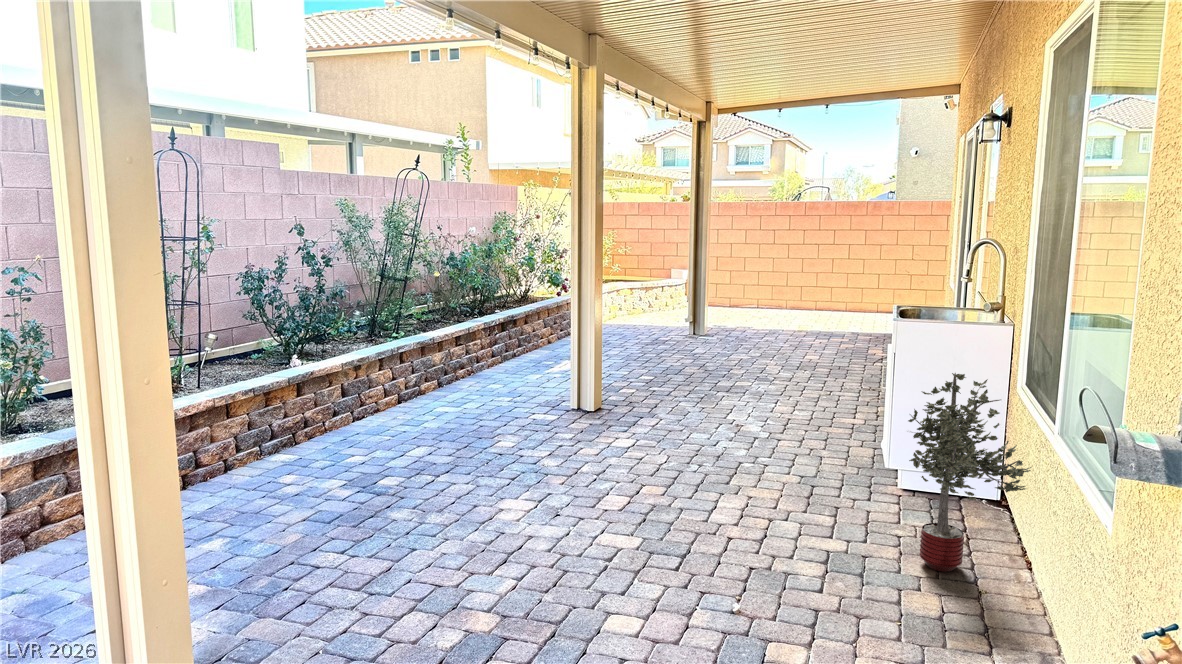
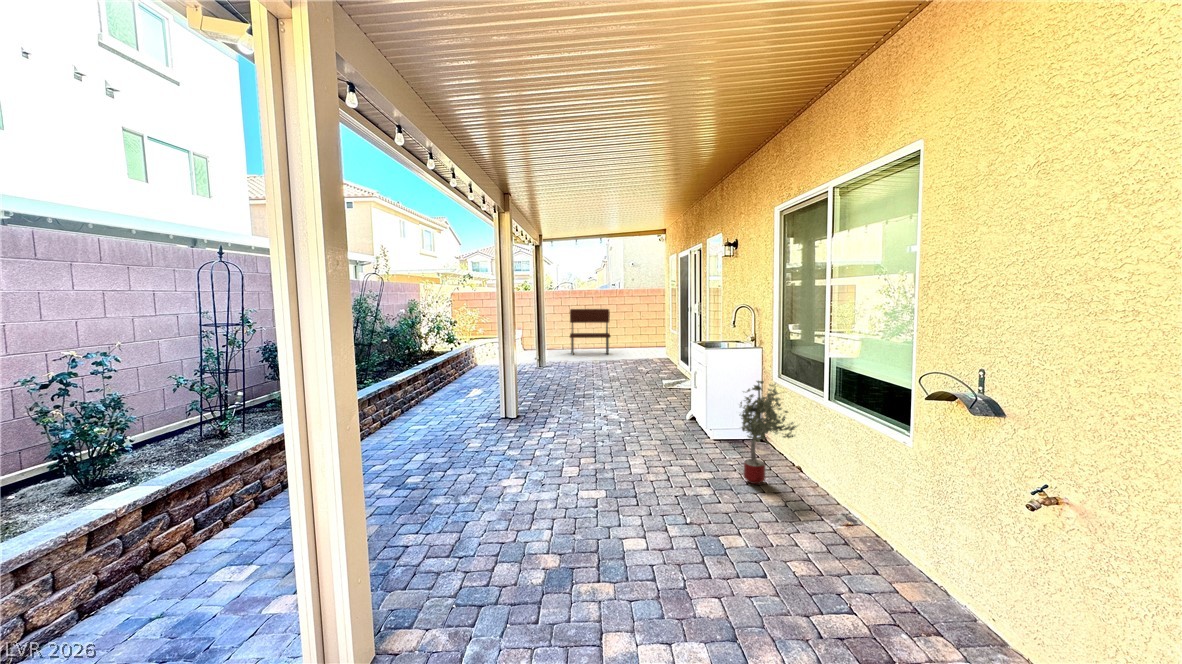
bench: none [762,235,841,319] -> present [570,309,610,355]

